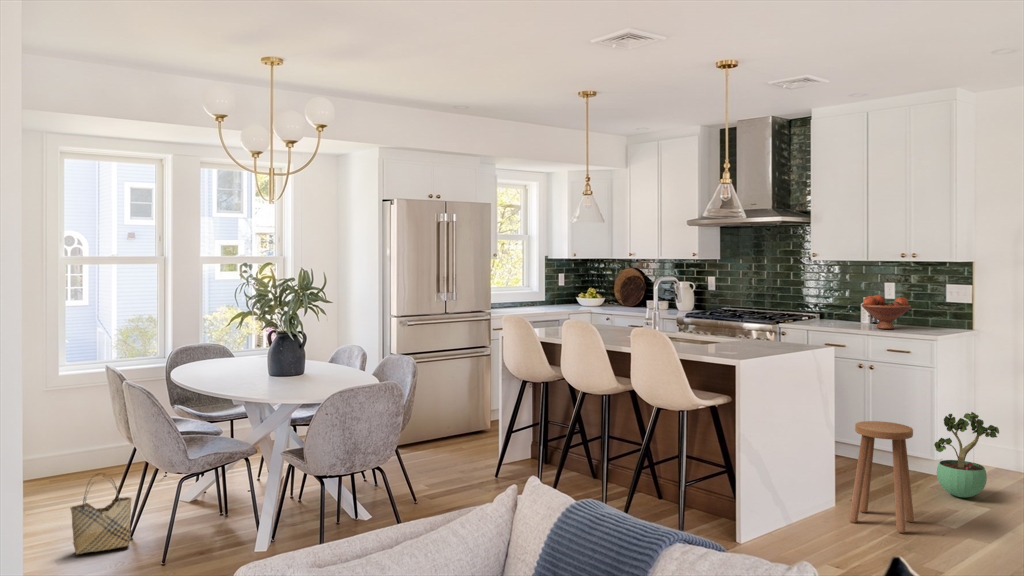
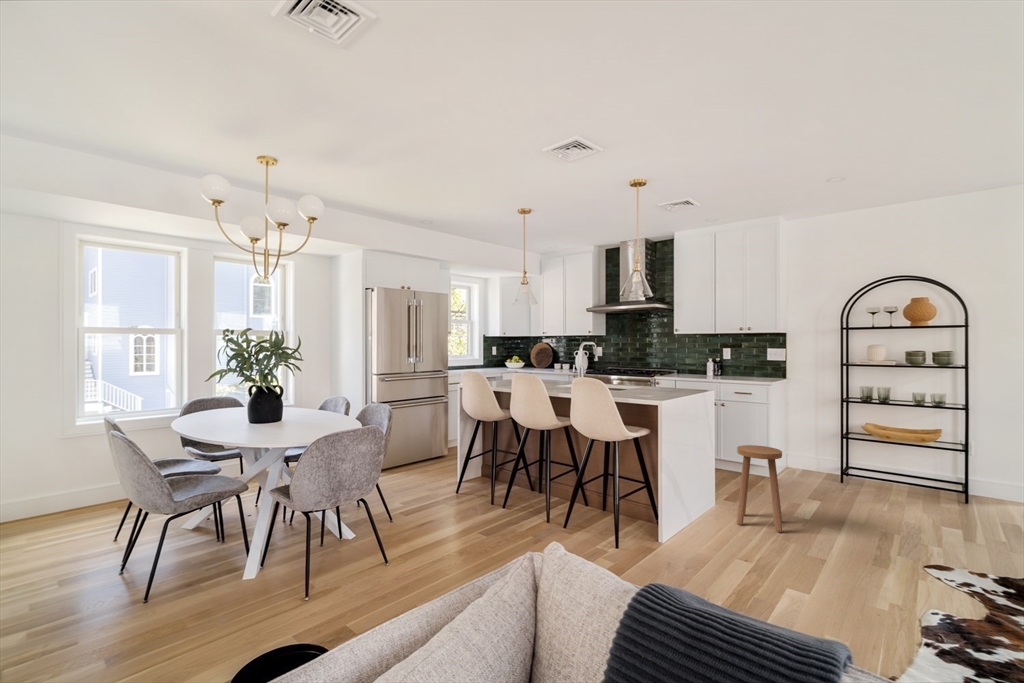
fruit bowl: present [862,295,911,329] -> none [713,356,748,379]
potted plant: present [934,412,999,497] -> none [780,436,825,499]
woven basket: present [70,473,132,554] -> none [40,519,115,606]

